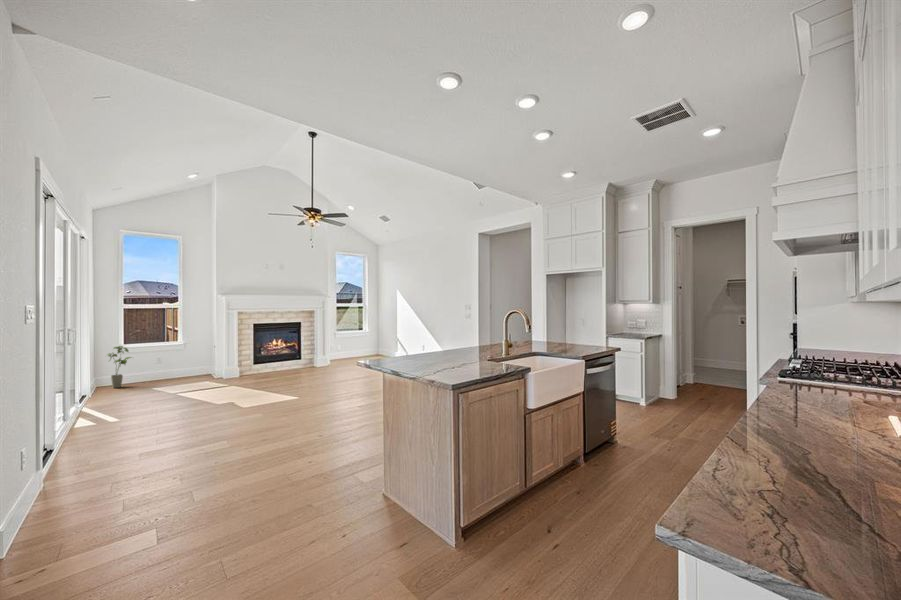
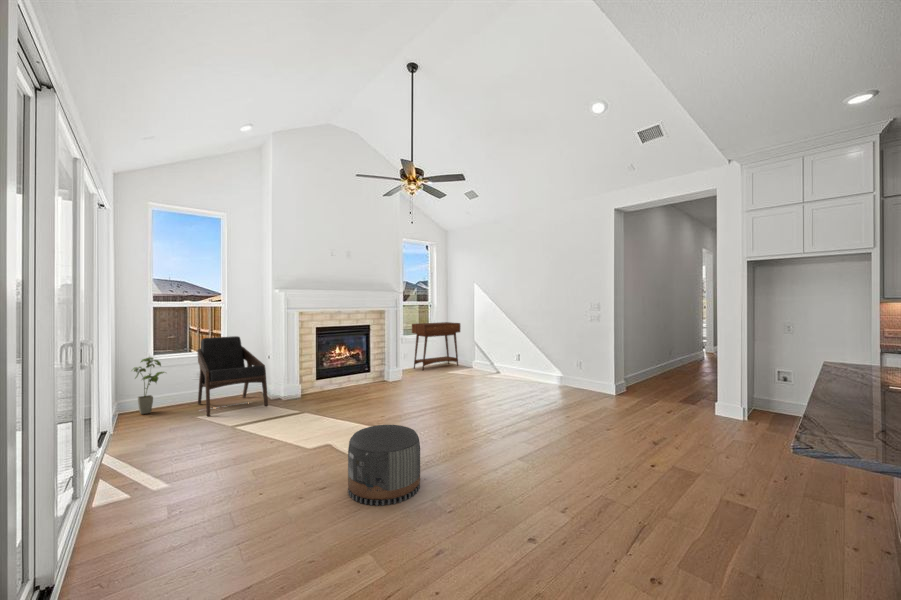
console table: none [344,321,386,360] -> present [412,322,461,370]
lounge chair: none [157,331,212,388] -> present [197,336,268,416]
pouf: none [236,381,285,425] -> present [348,425,420,506]

